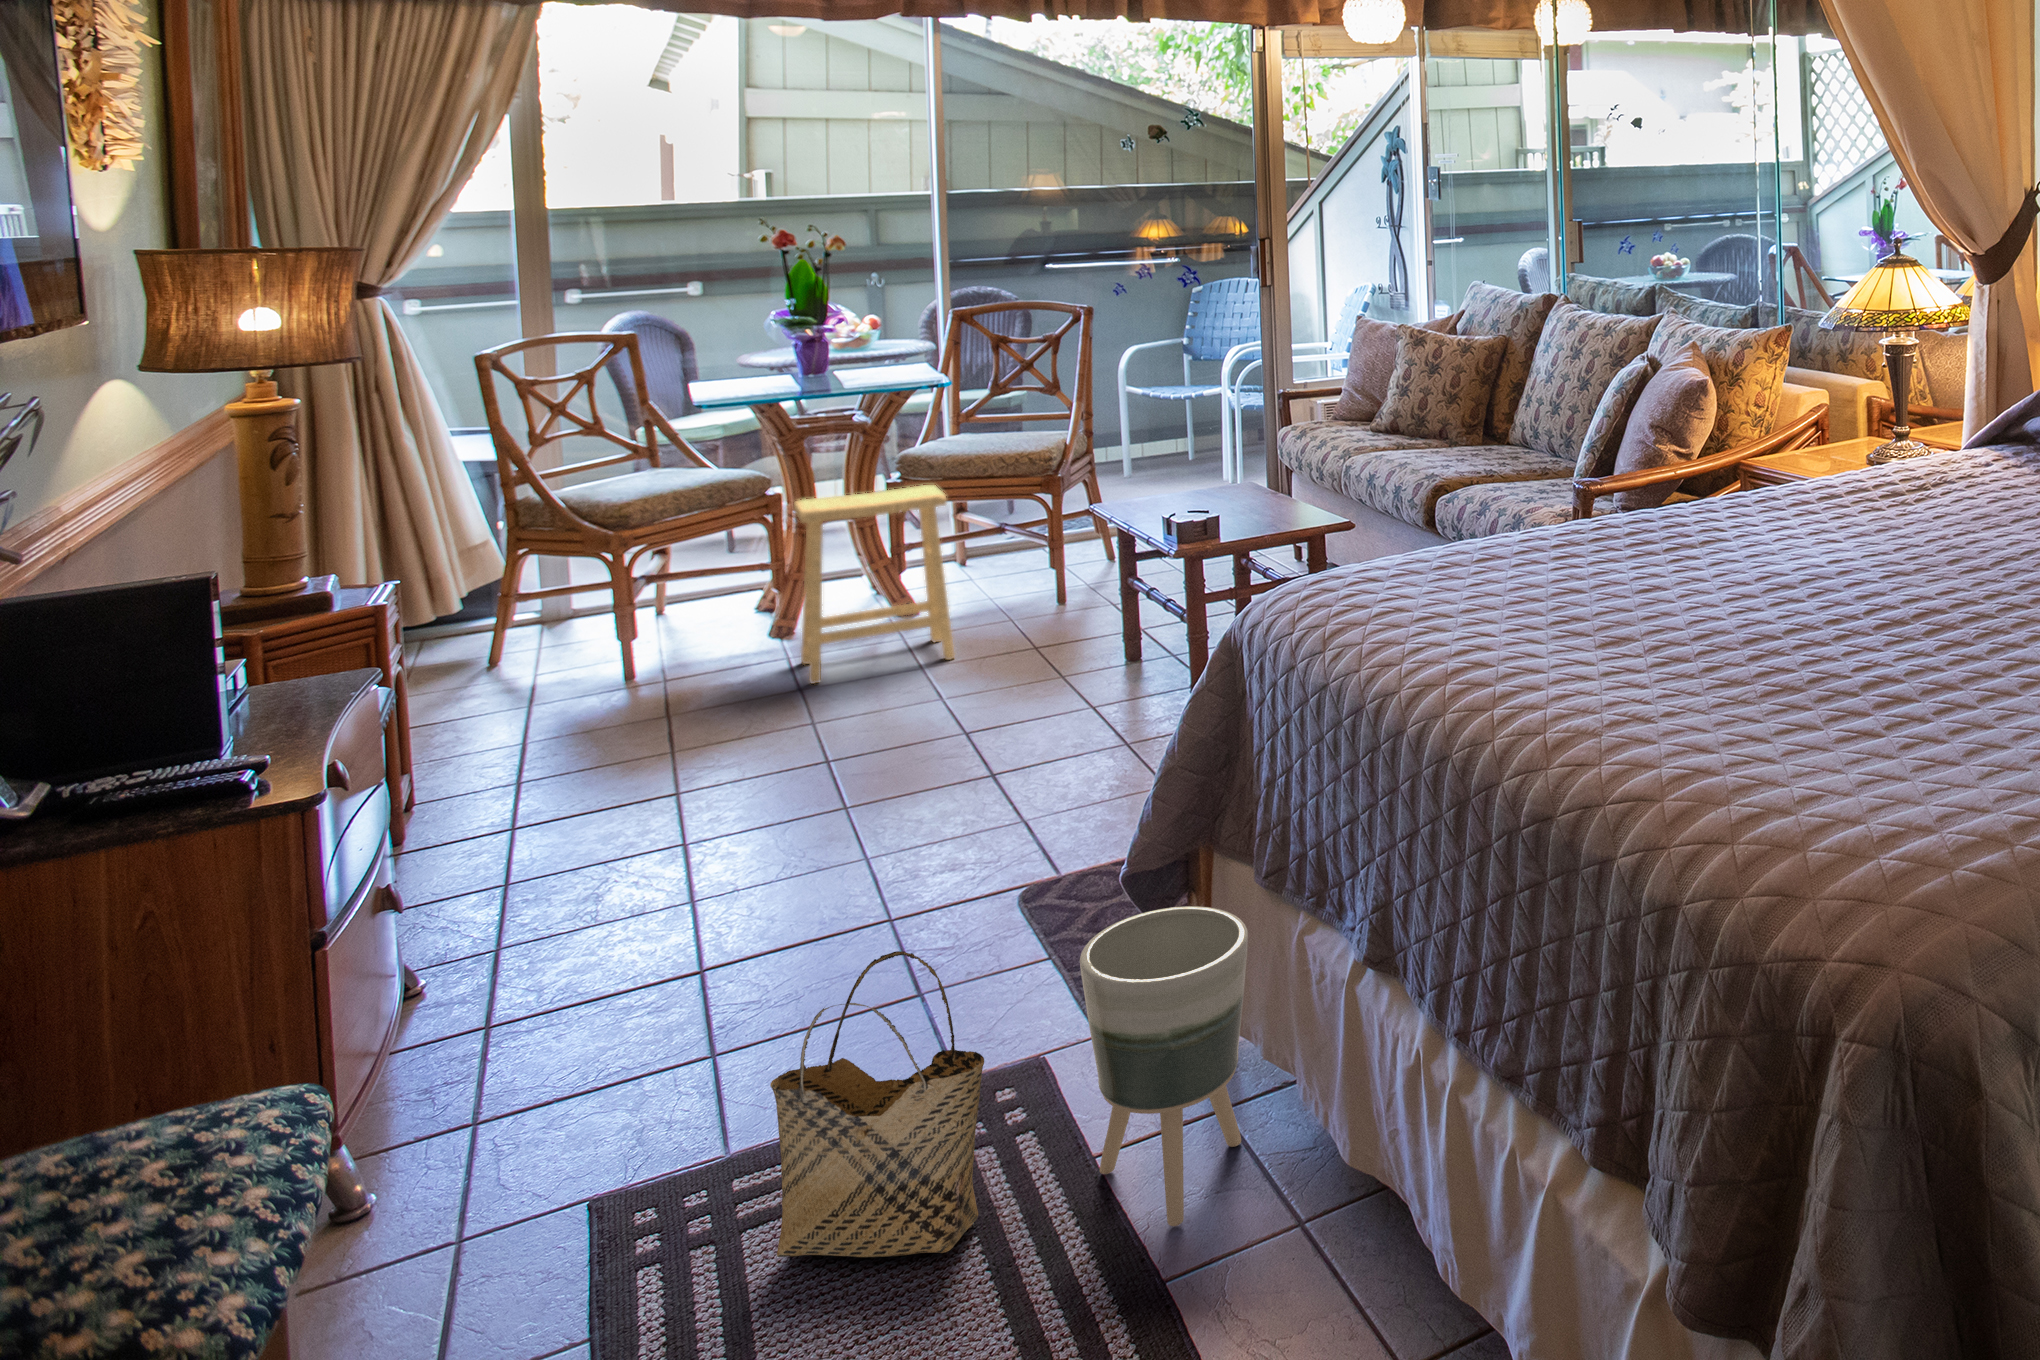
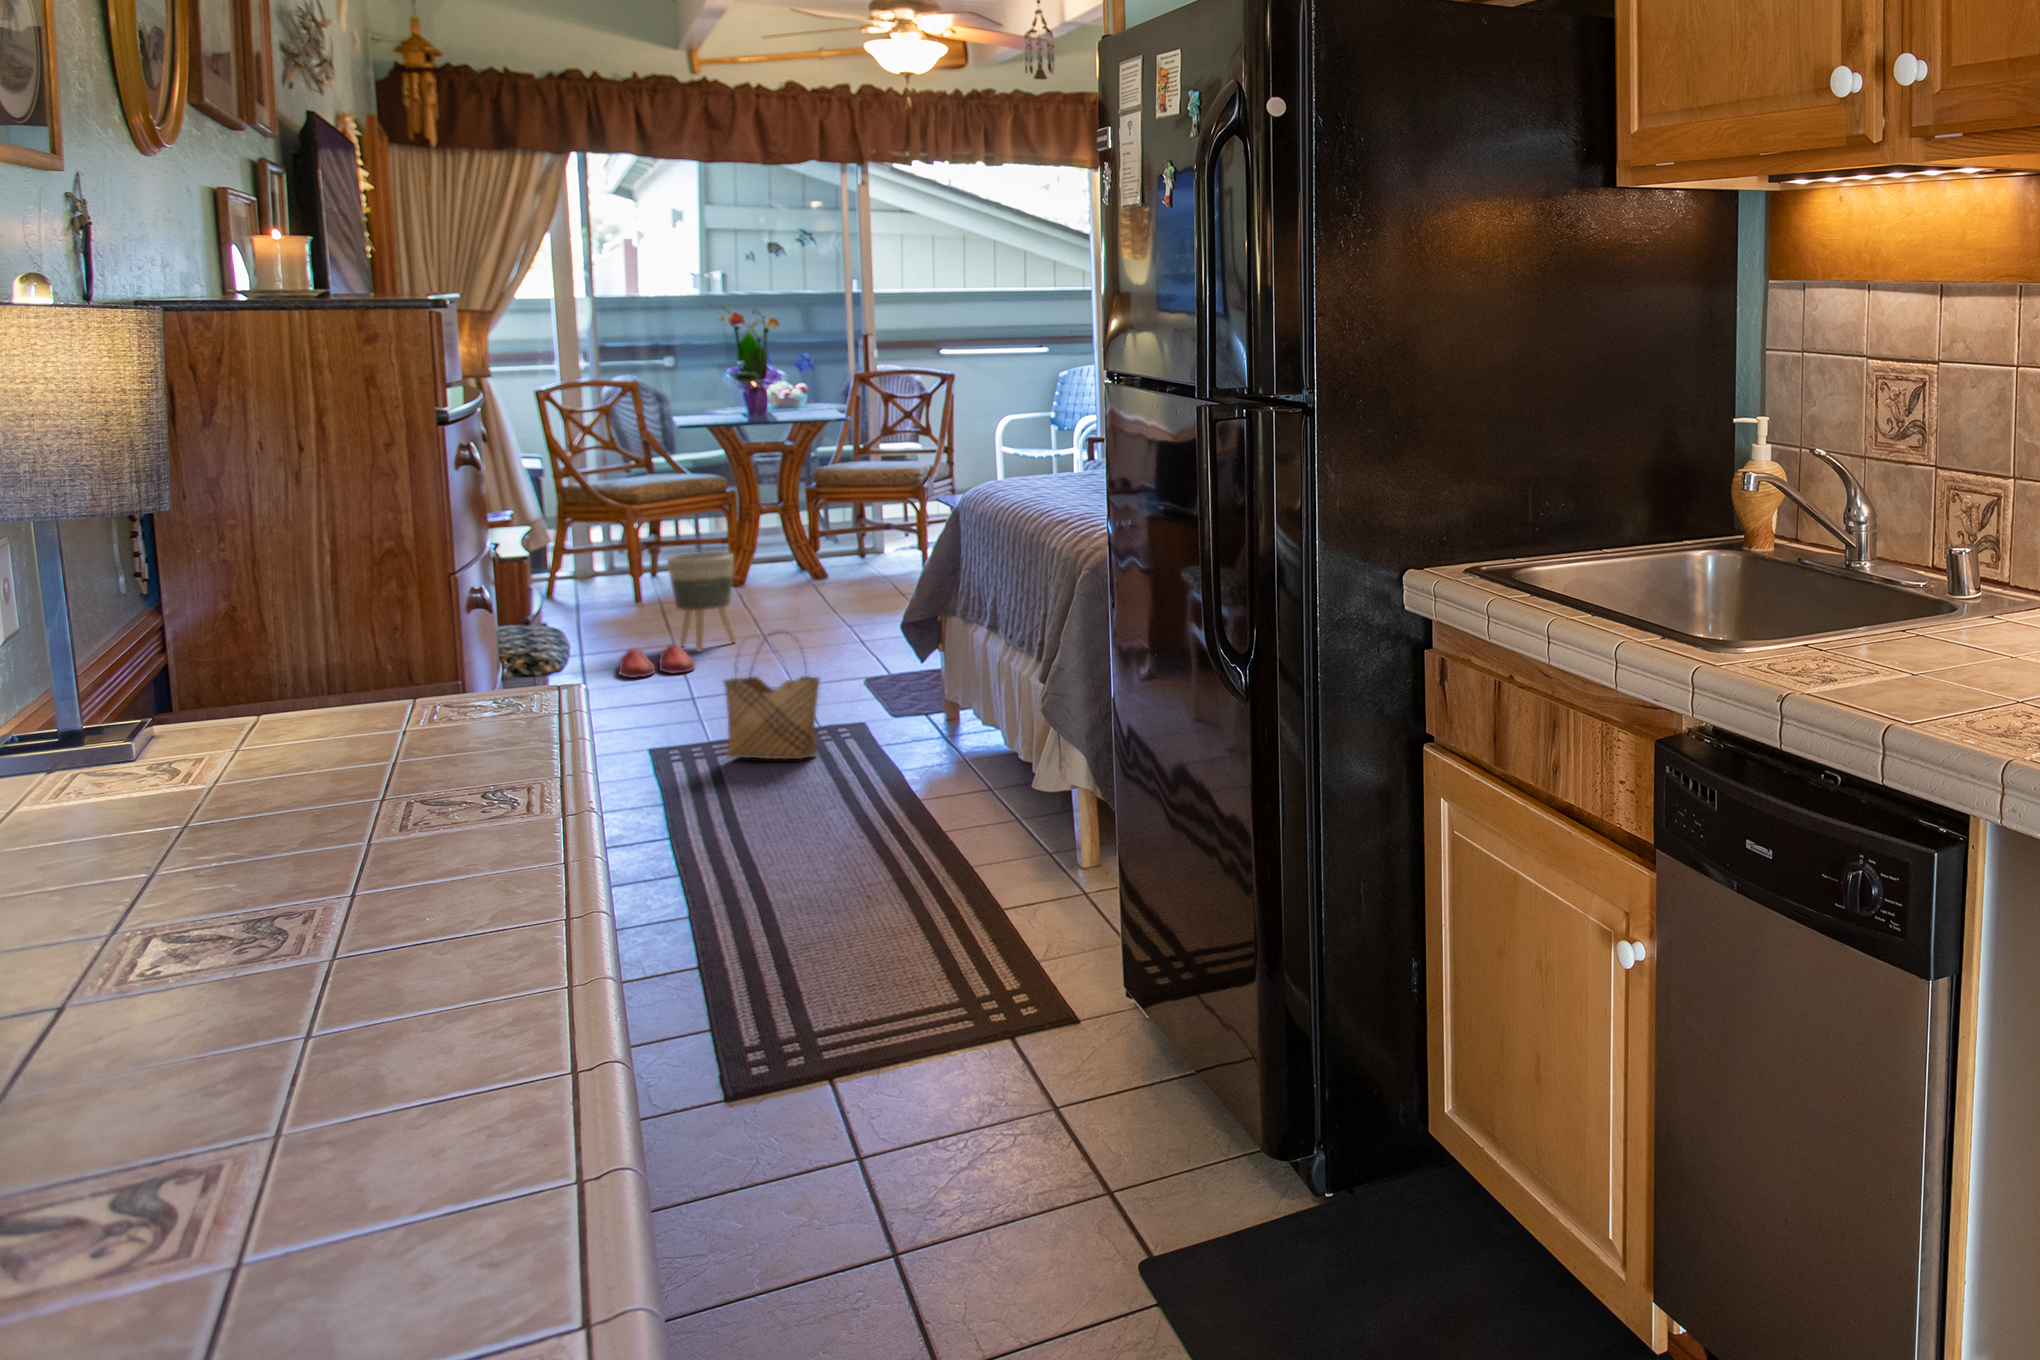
footstool: present [794,485,955,683] -> none [743,489,850,612]
slippers: none [576,812,715,896] -> present [619,645,695,678]
planter: present [1080,906,1248,1226] -> present [667,552,736,651]

